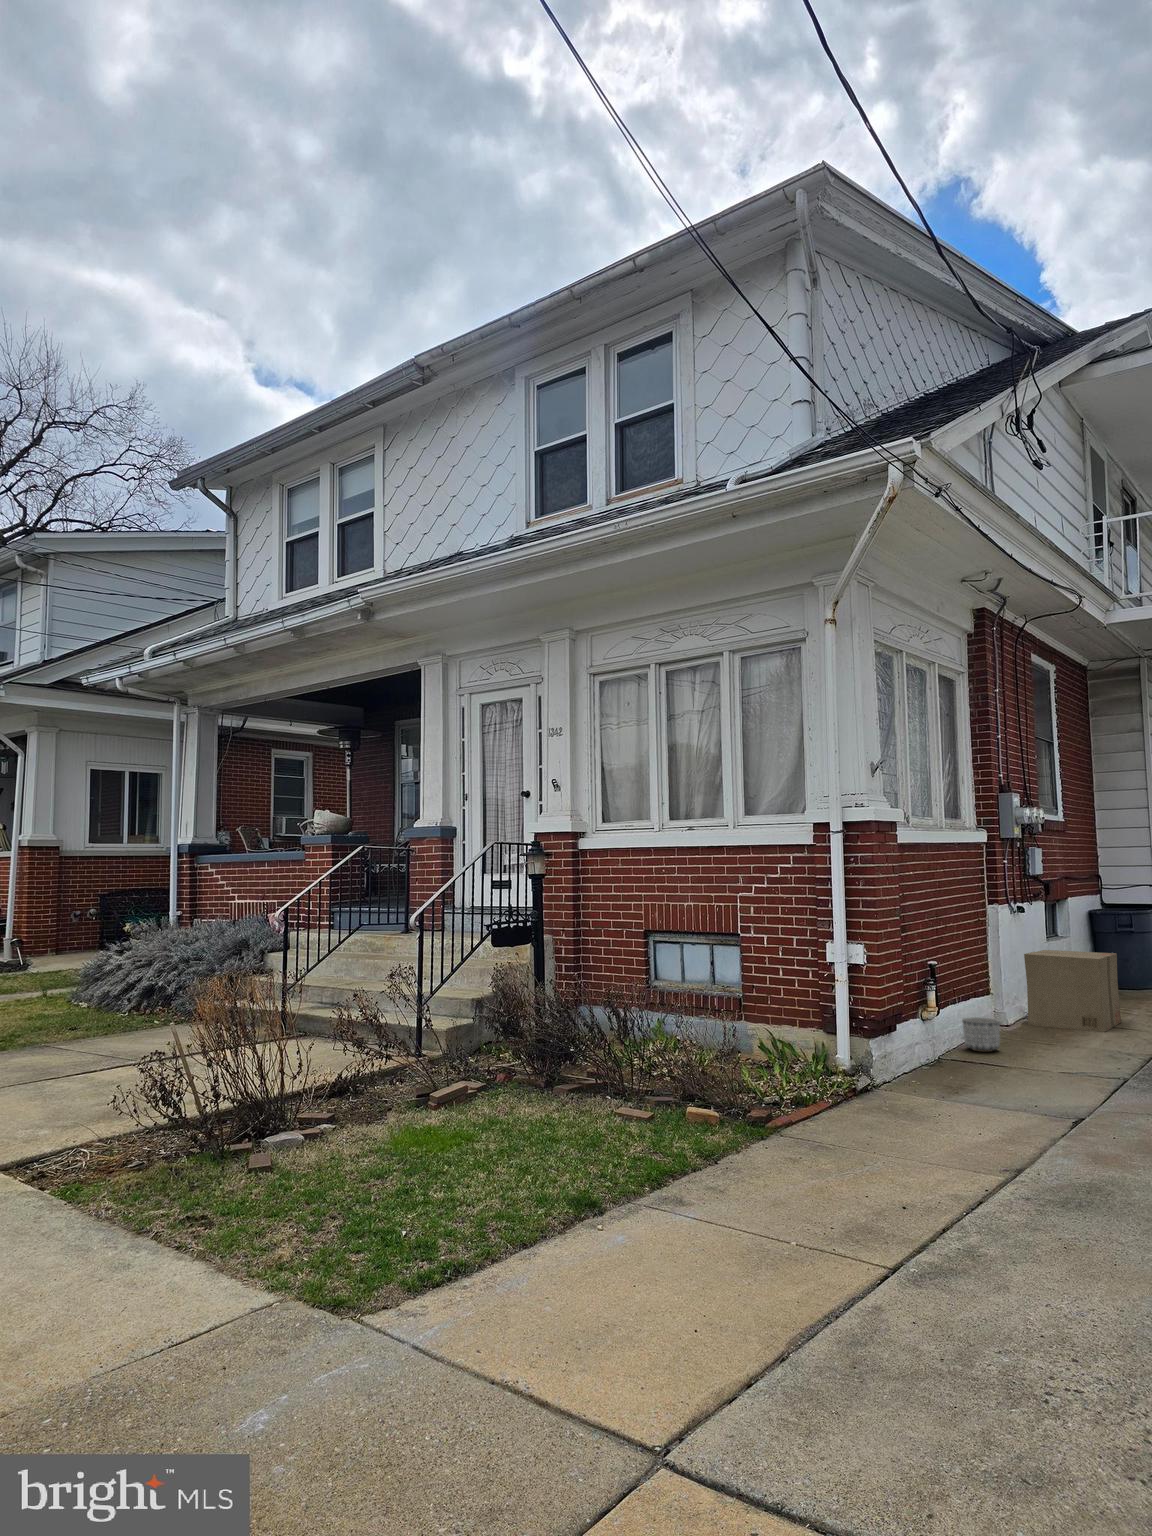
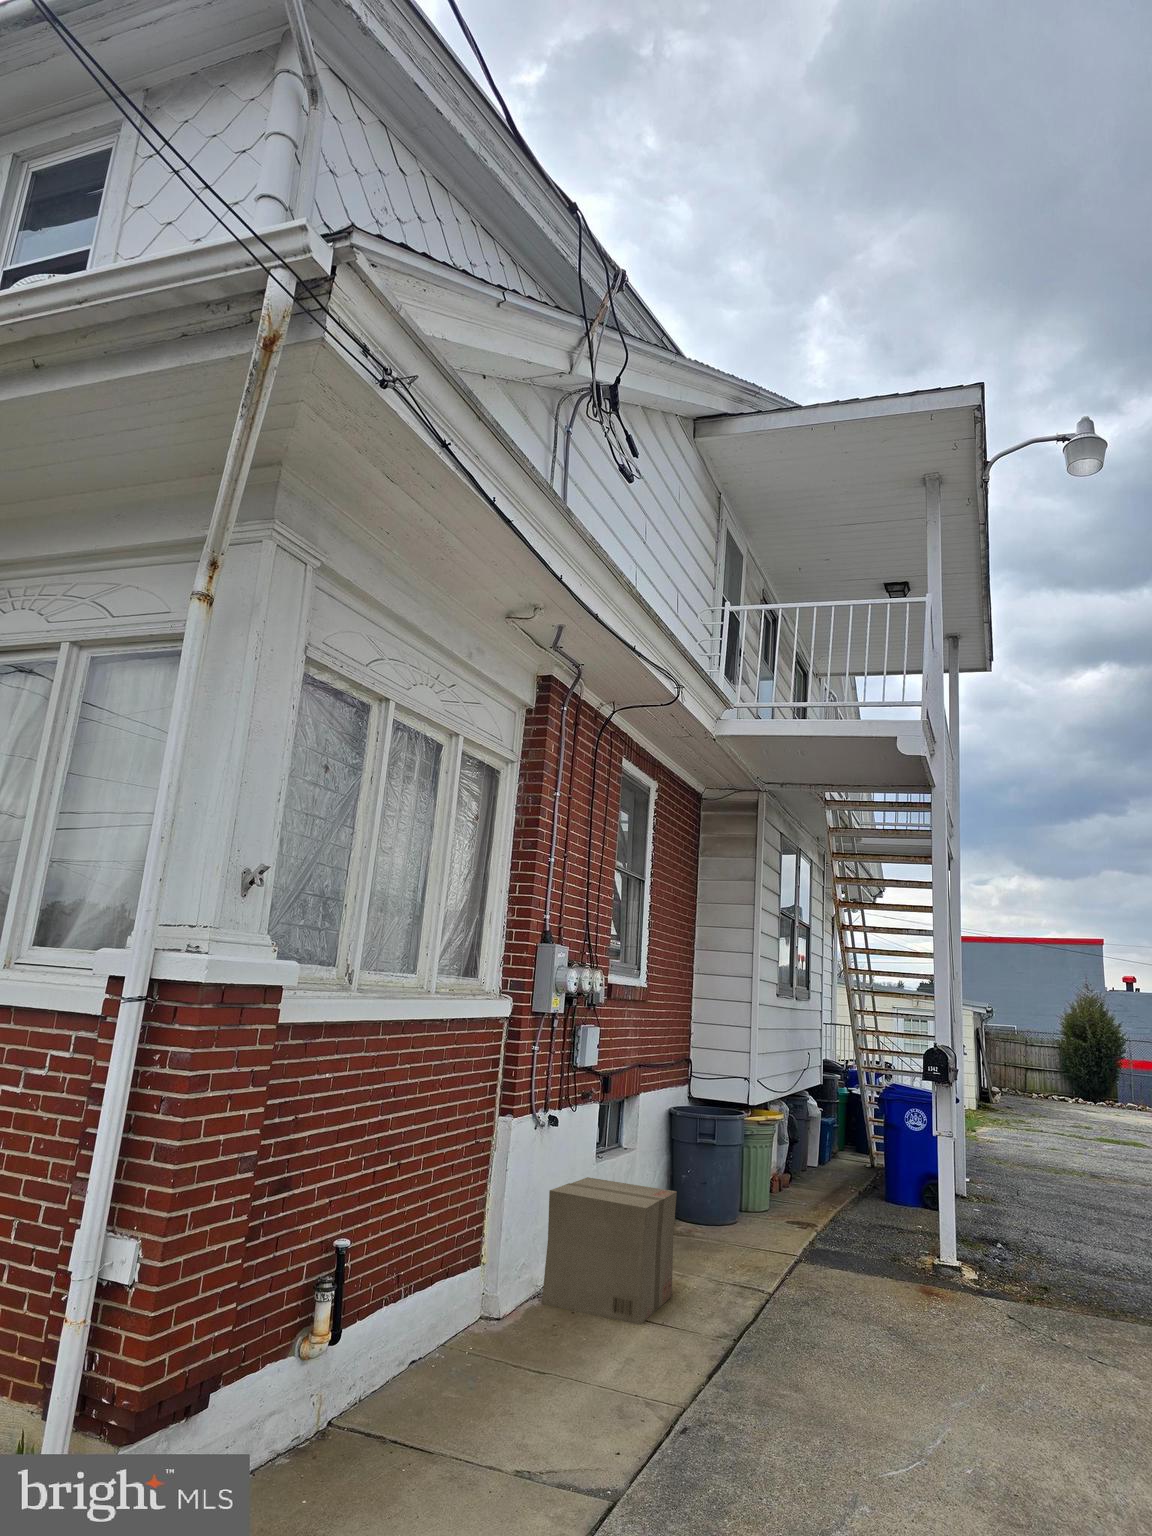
planter: present [962,1017,1000,1052] -> none [402,1322,463,1394]

